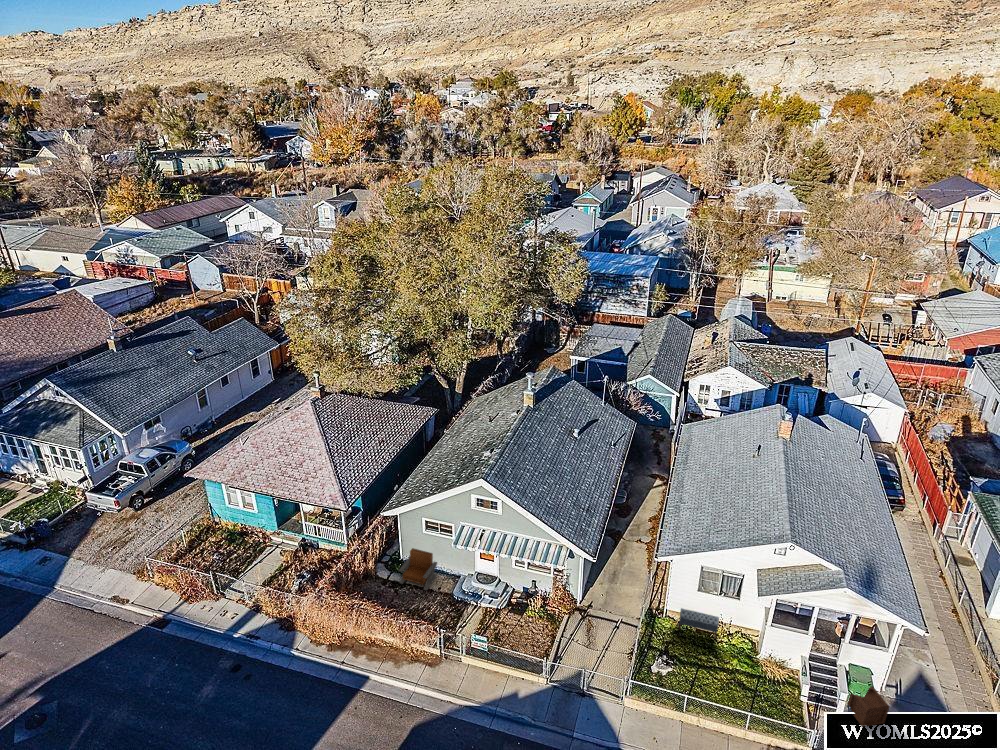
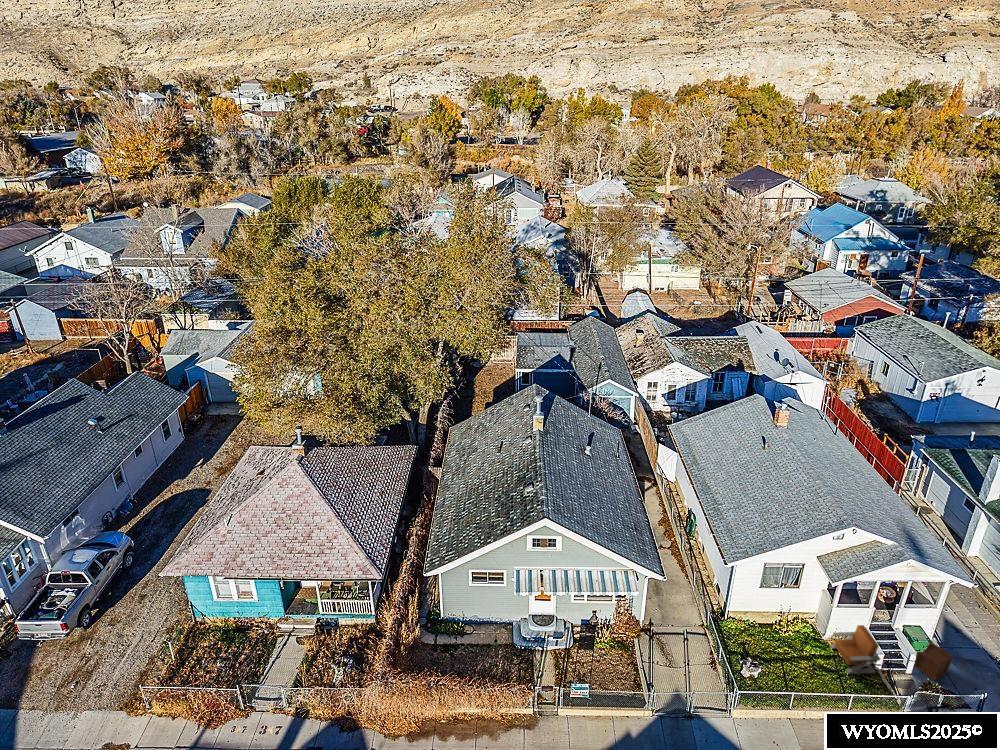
lounge chair: present [399,548,437,590] -> present [830,625,880,674]
bench: present [679,608,719,638] -> none [738,606,781,628]

